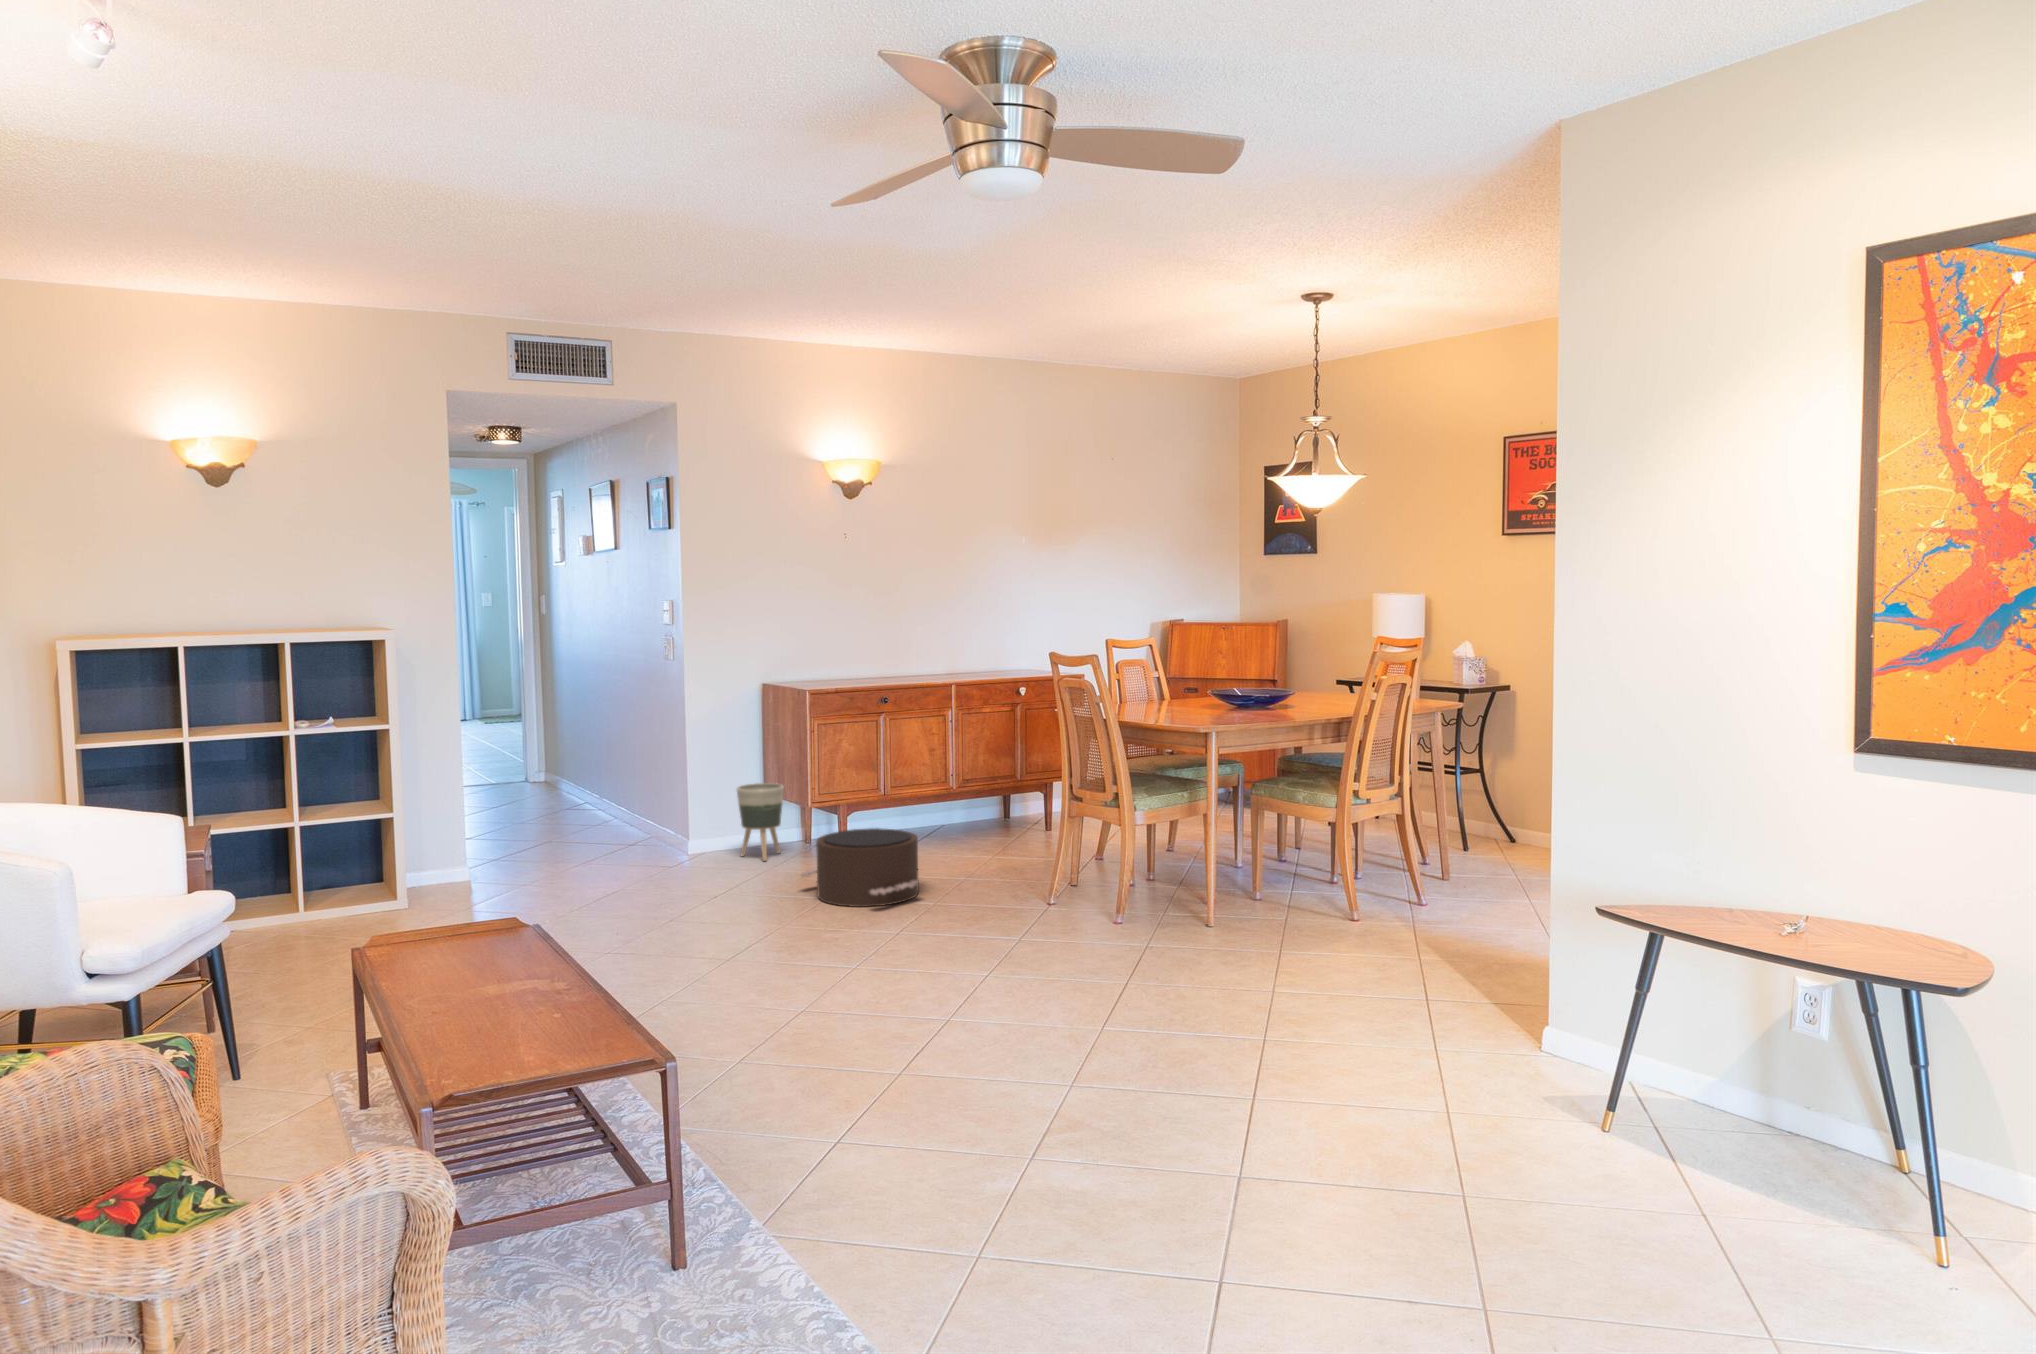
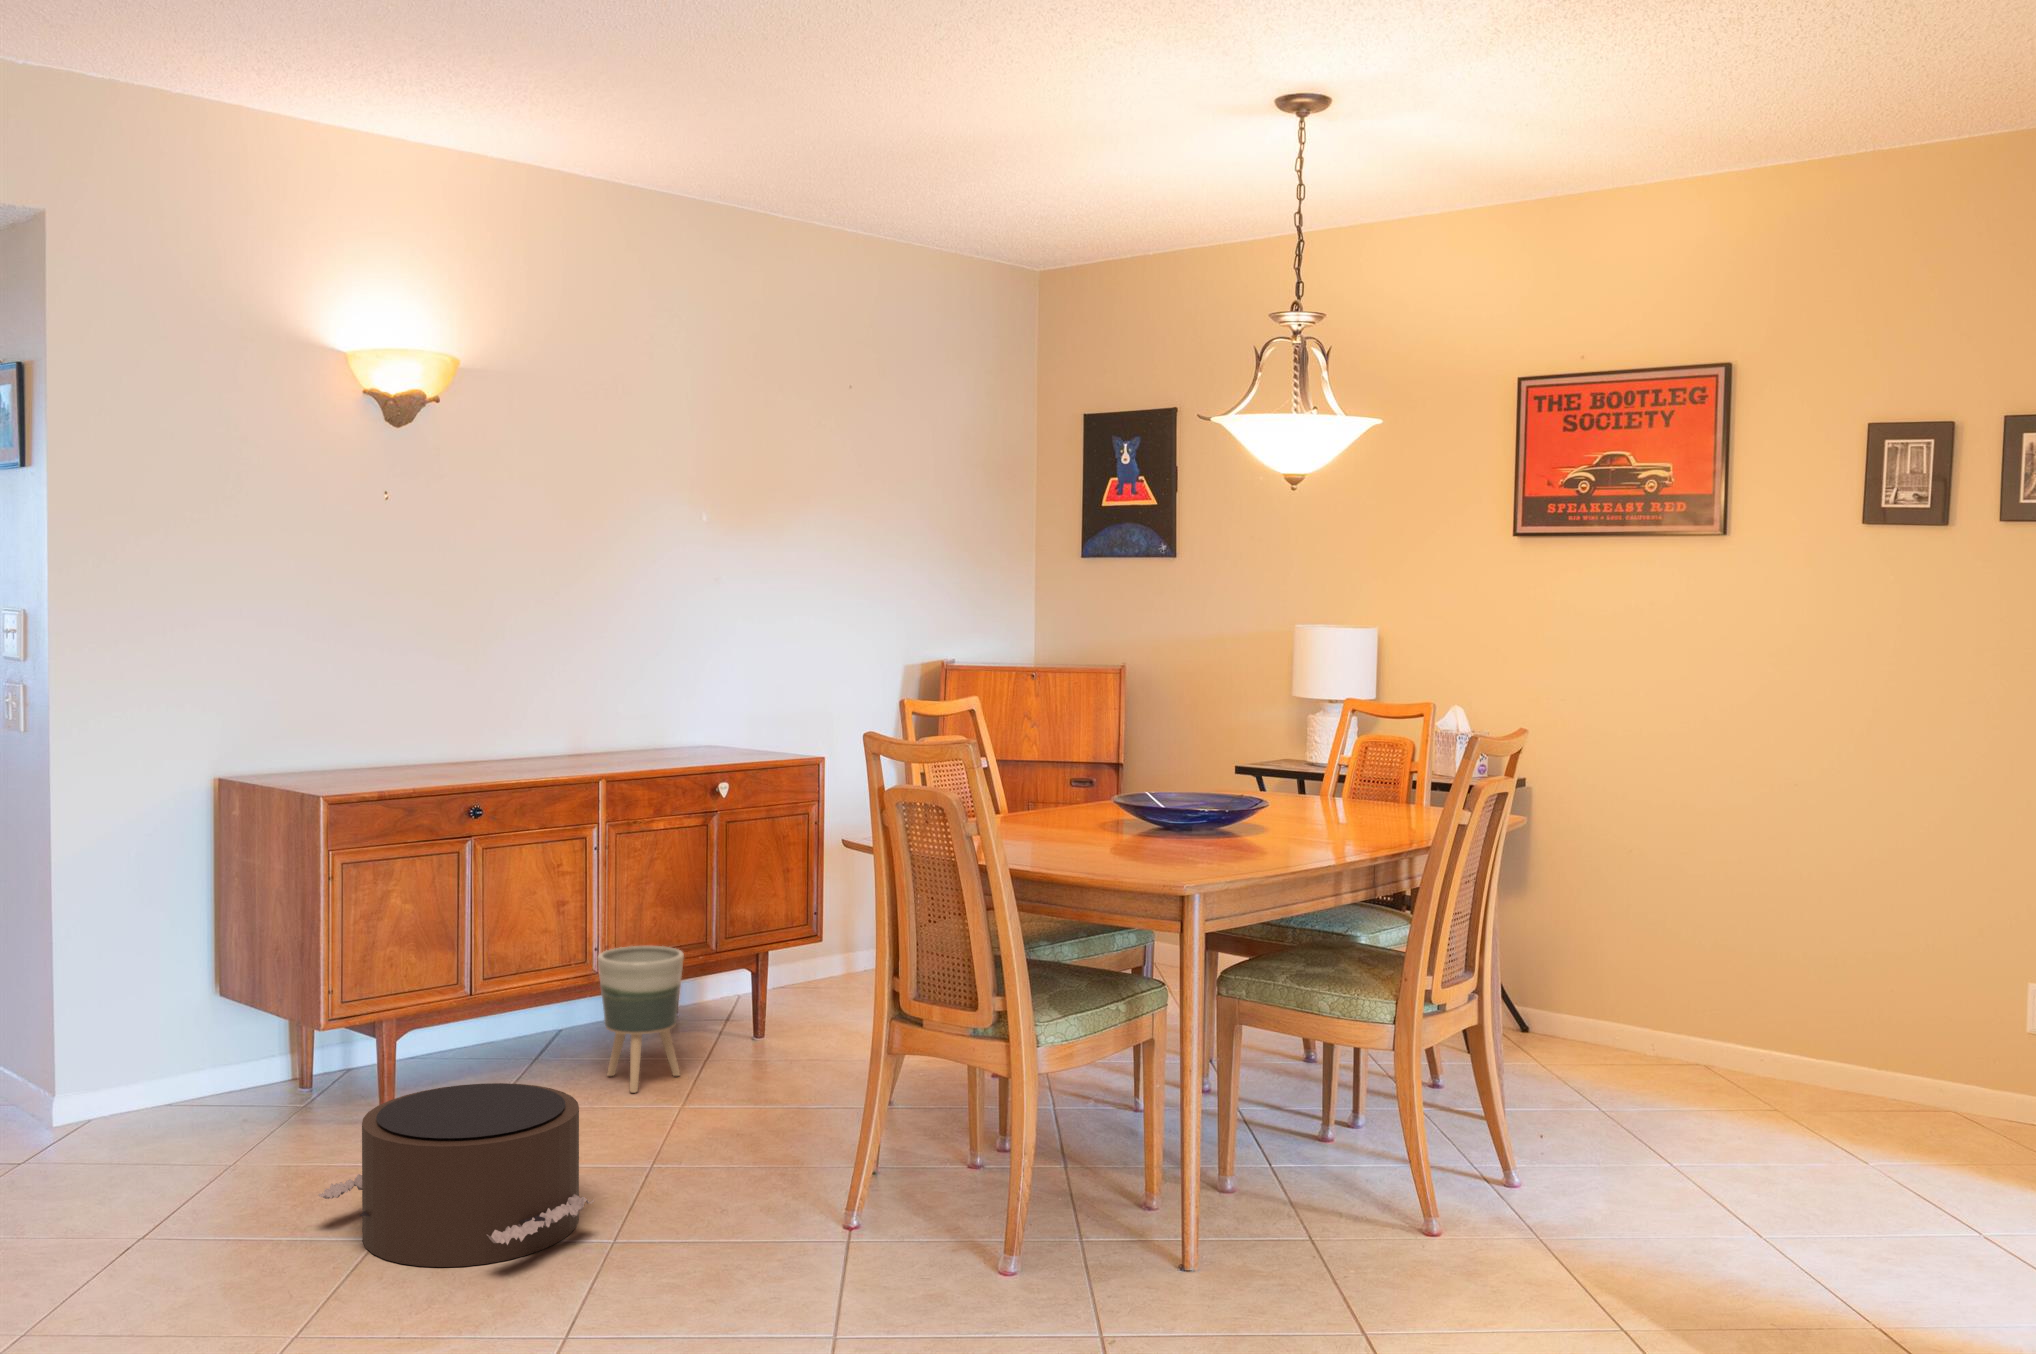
planter: present [737,783,784,861] -> present [597,946,684,1093]

